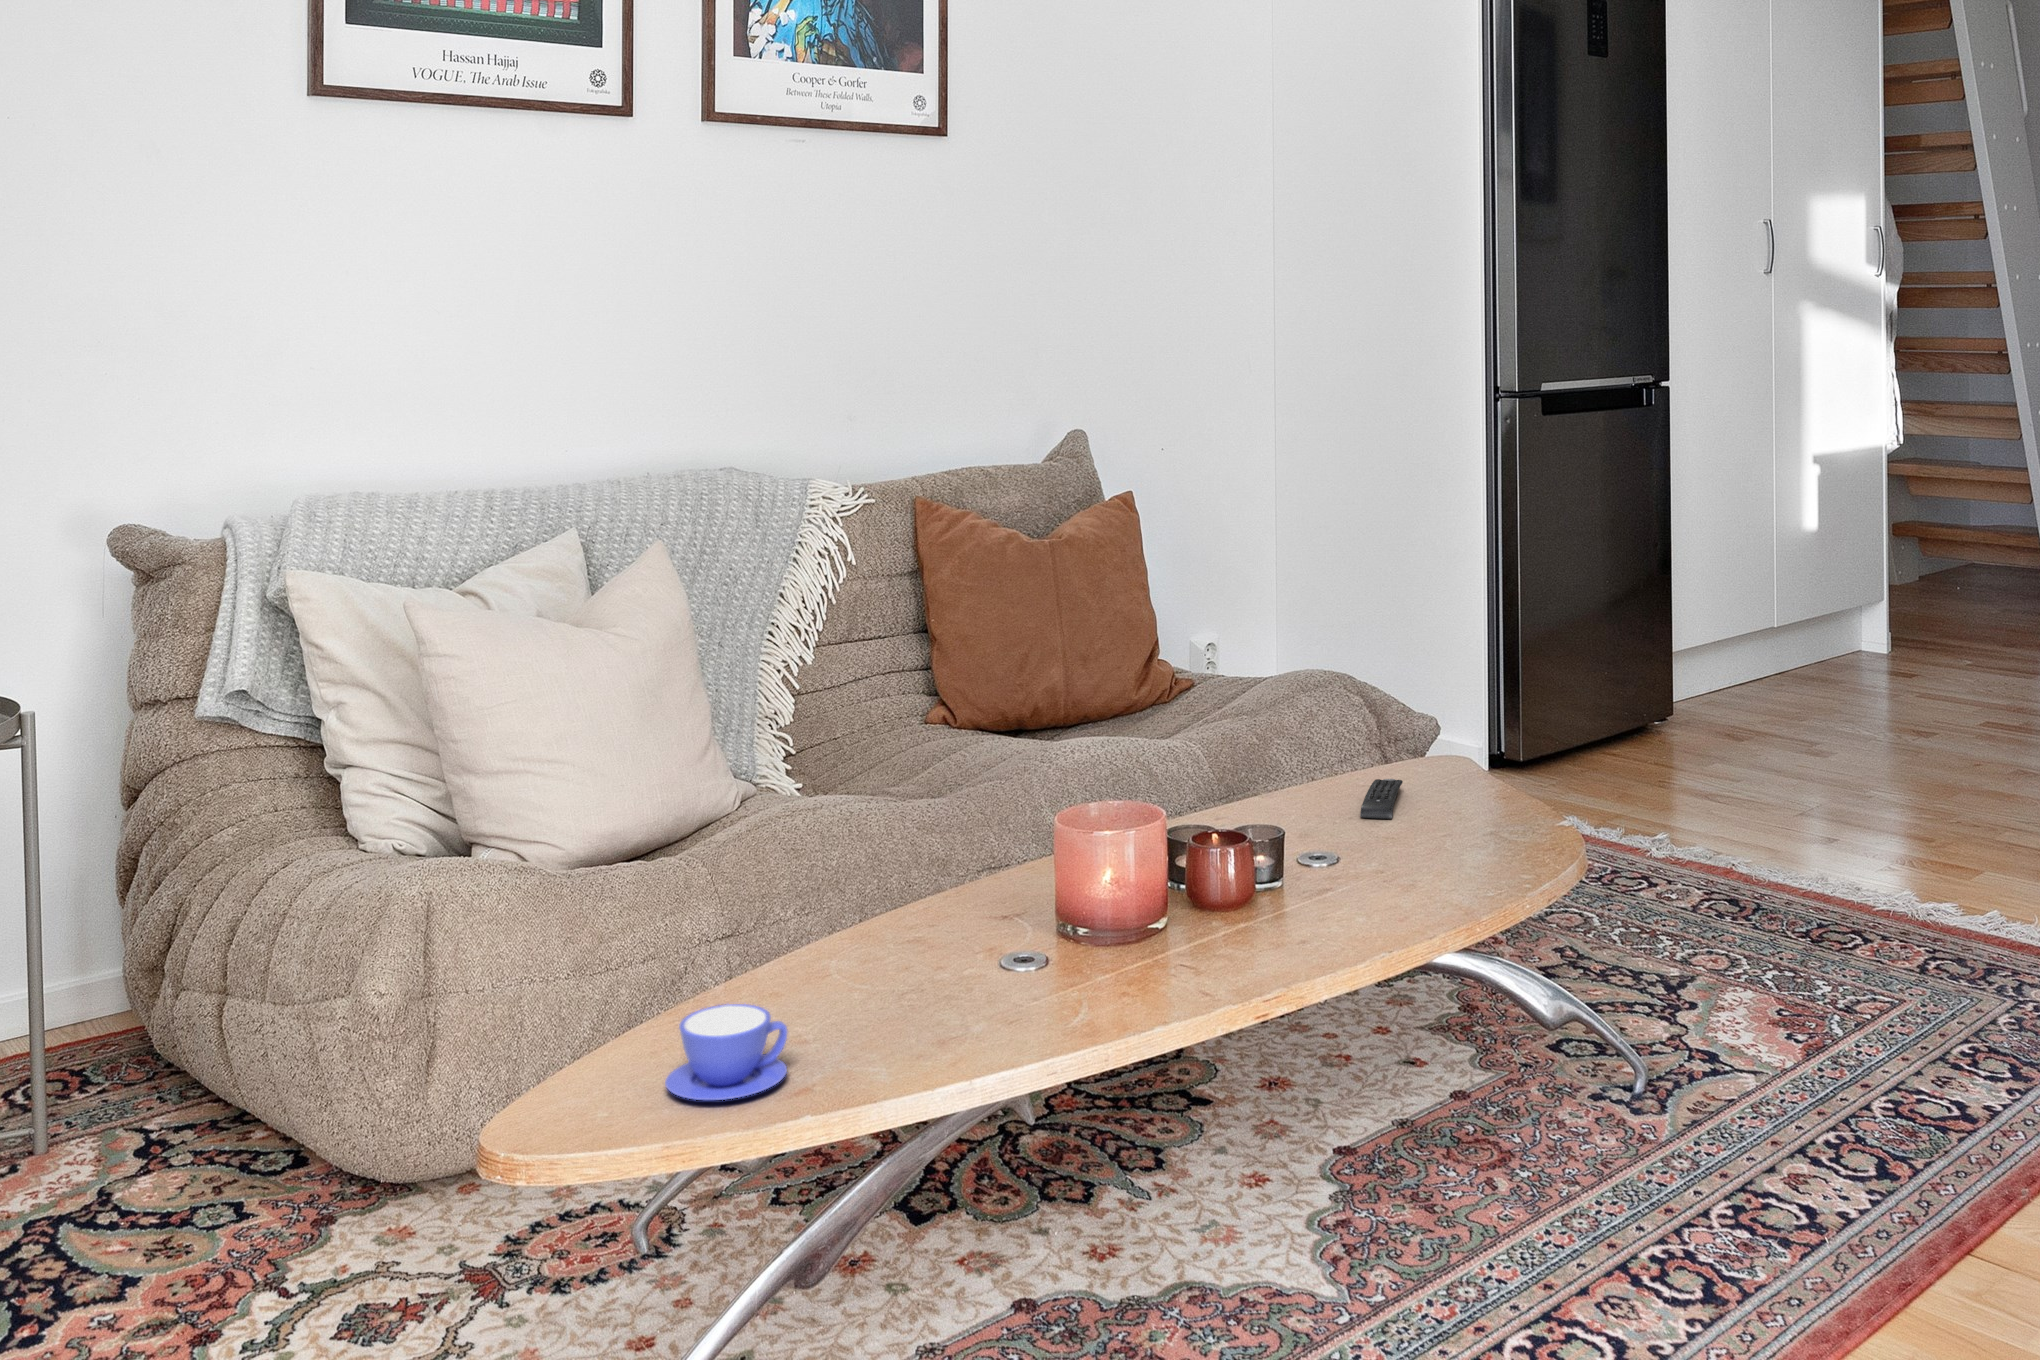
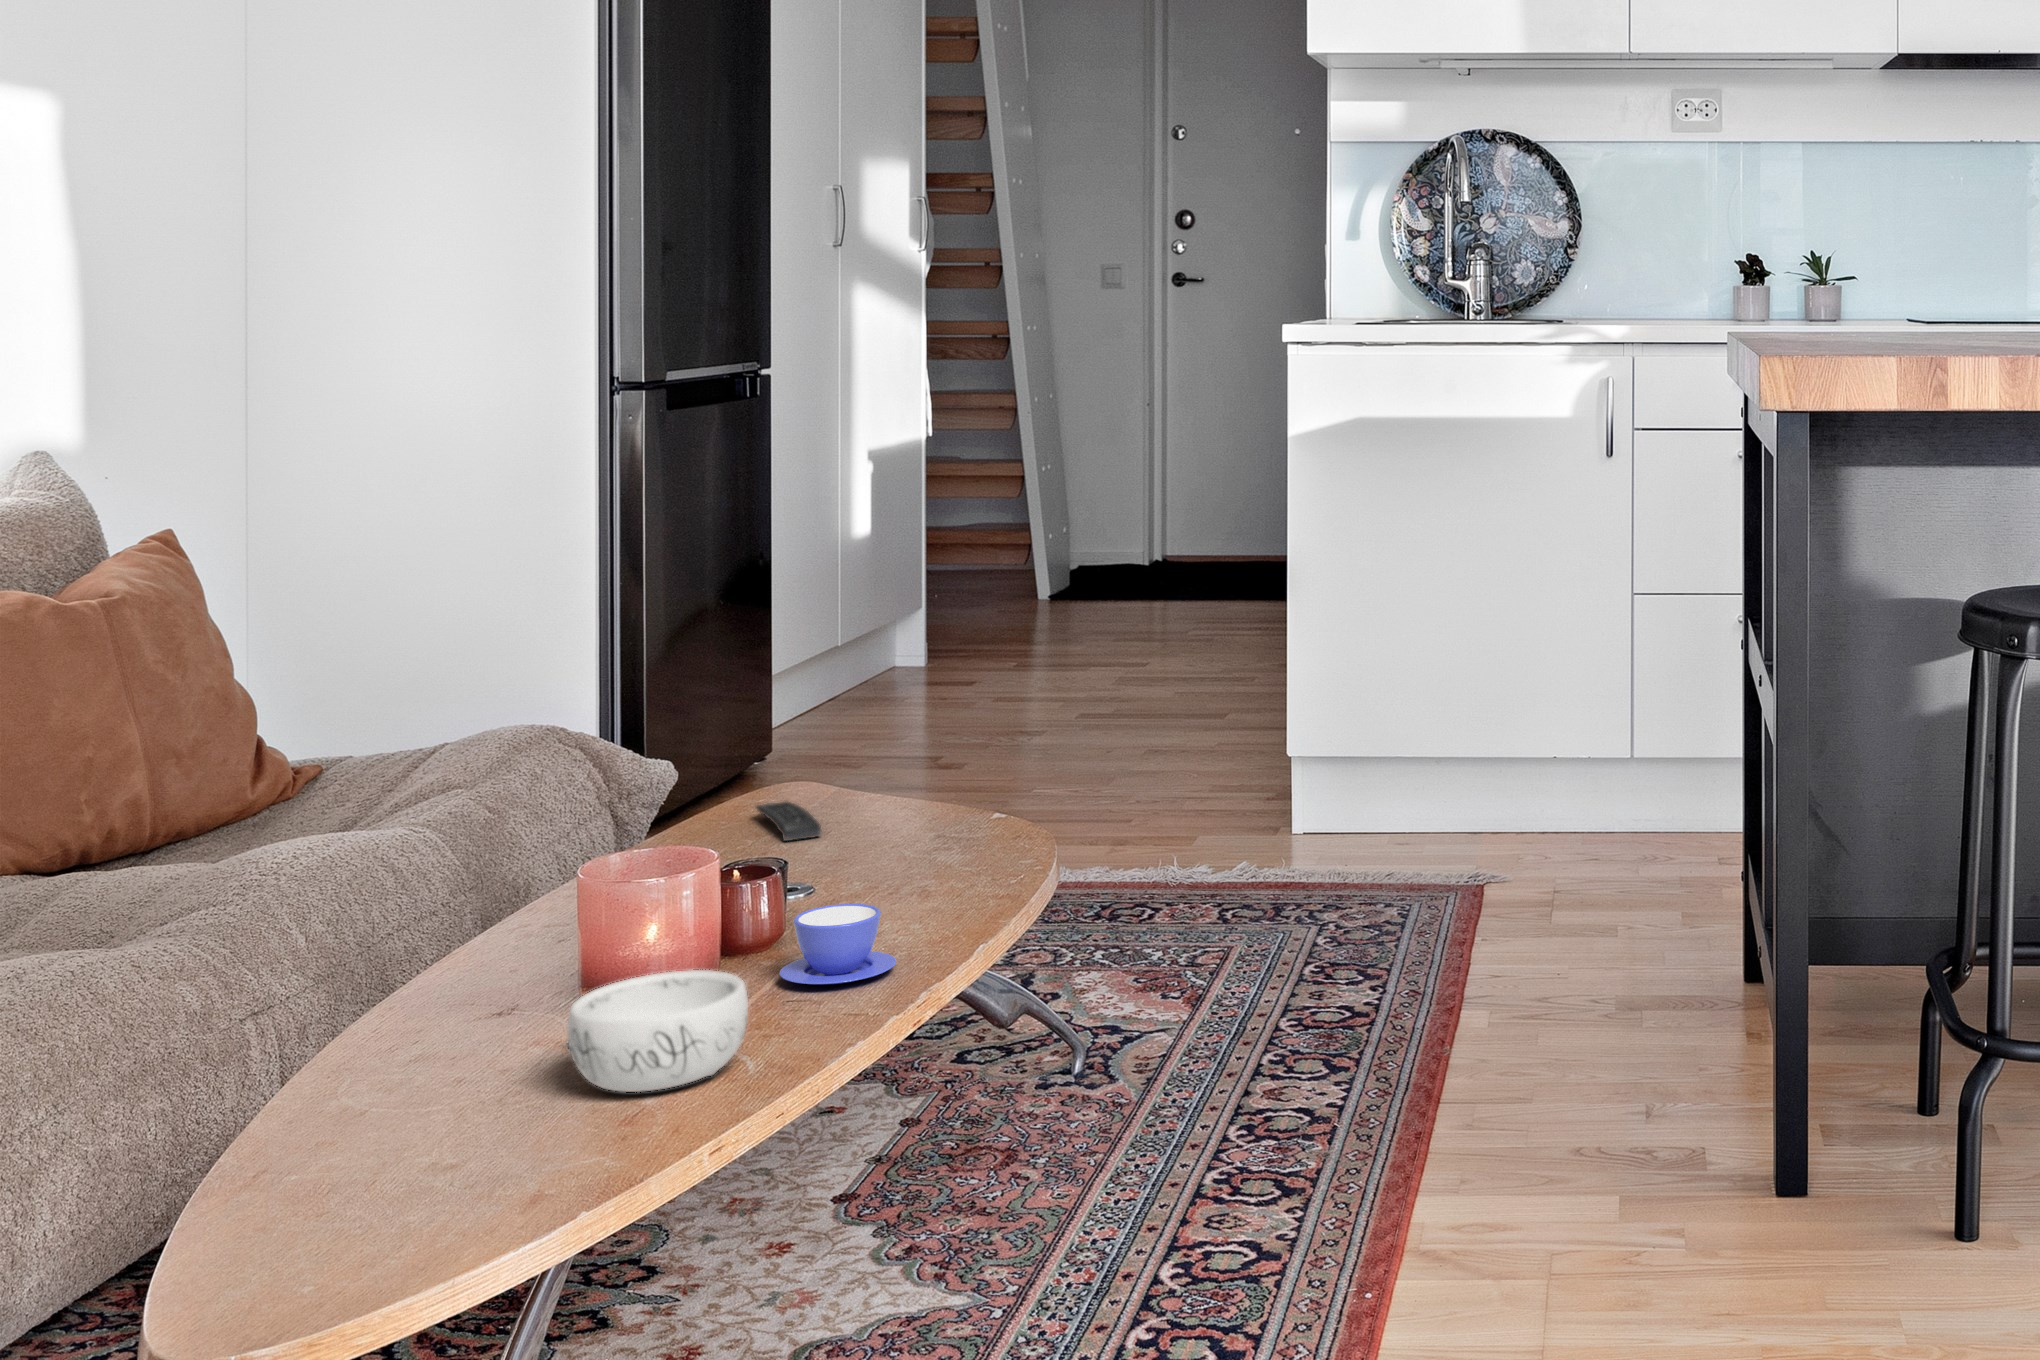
decorative bowl: none [890,928,1033,1031] -> present [567,970,748,1092]
teacup: present [665,1004,787,1100] -> present [779,904,896,985]

